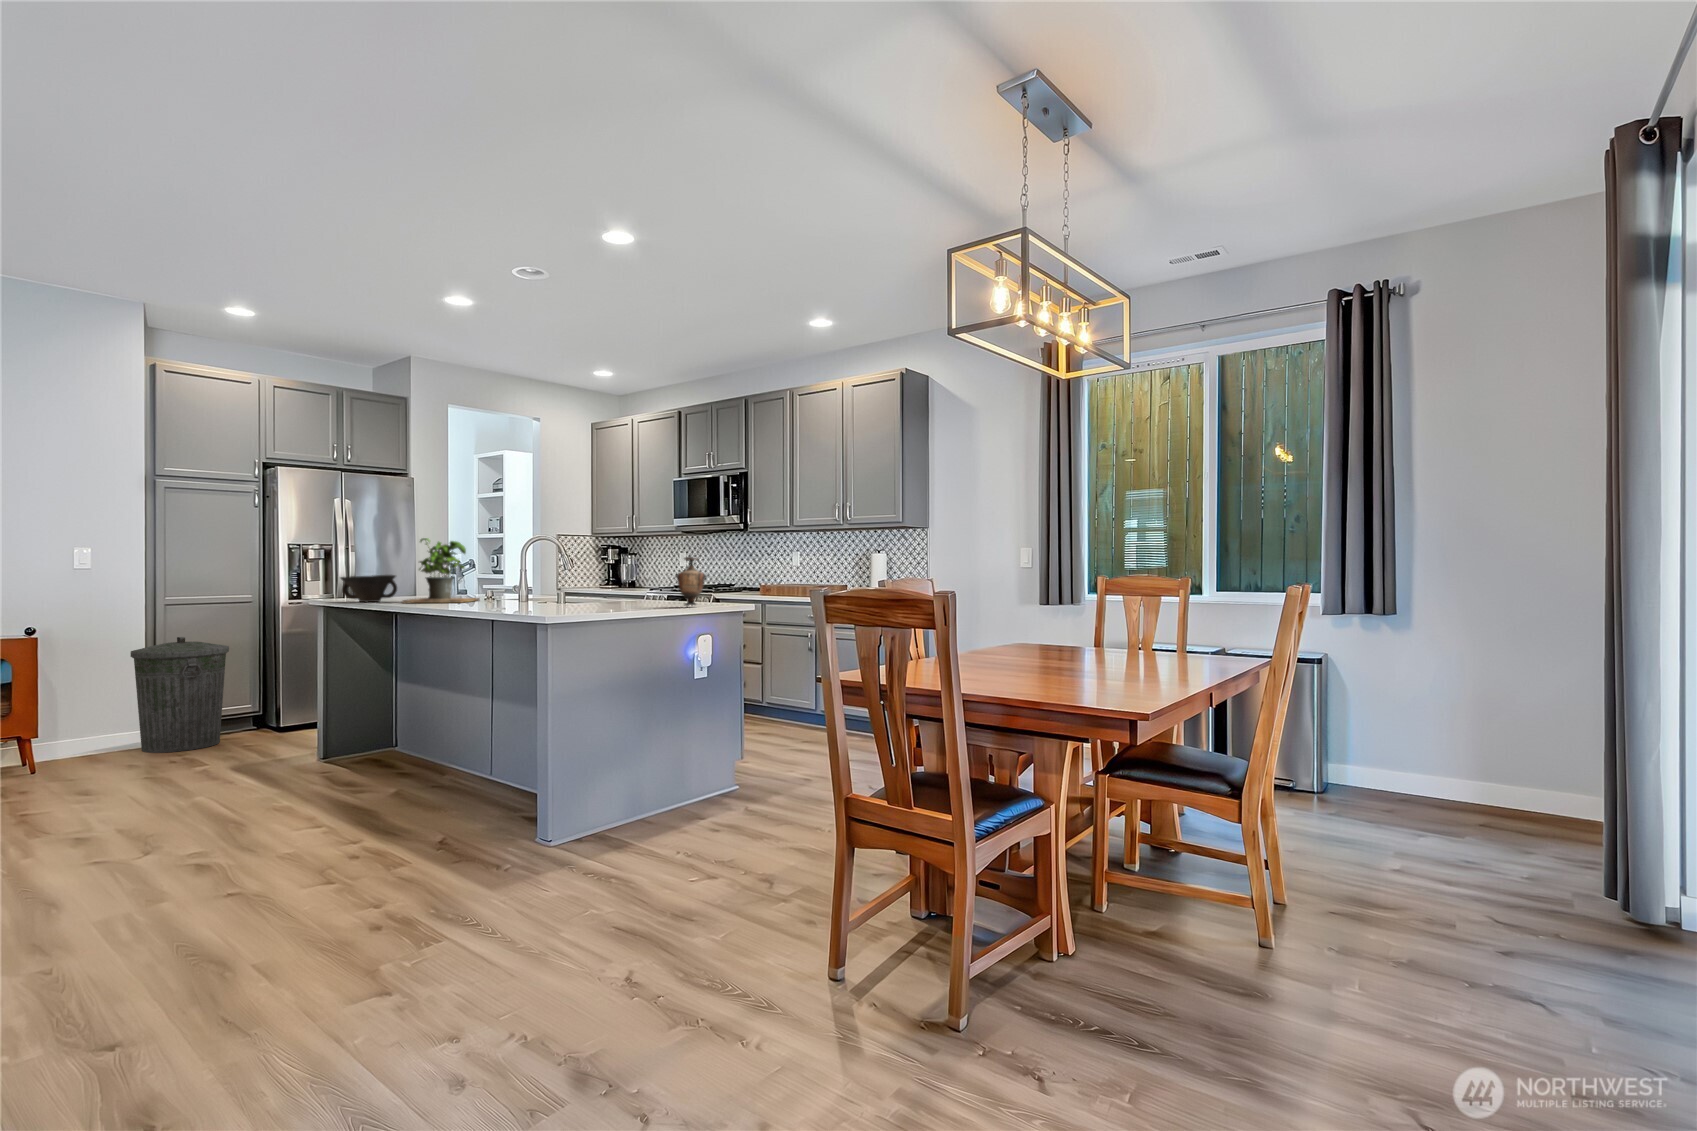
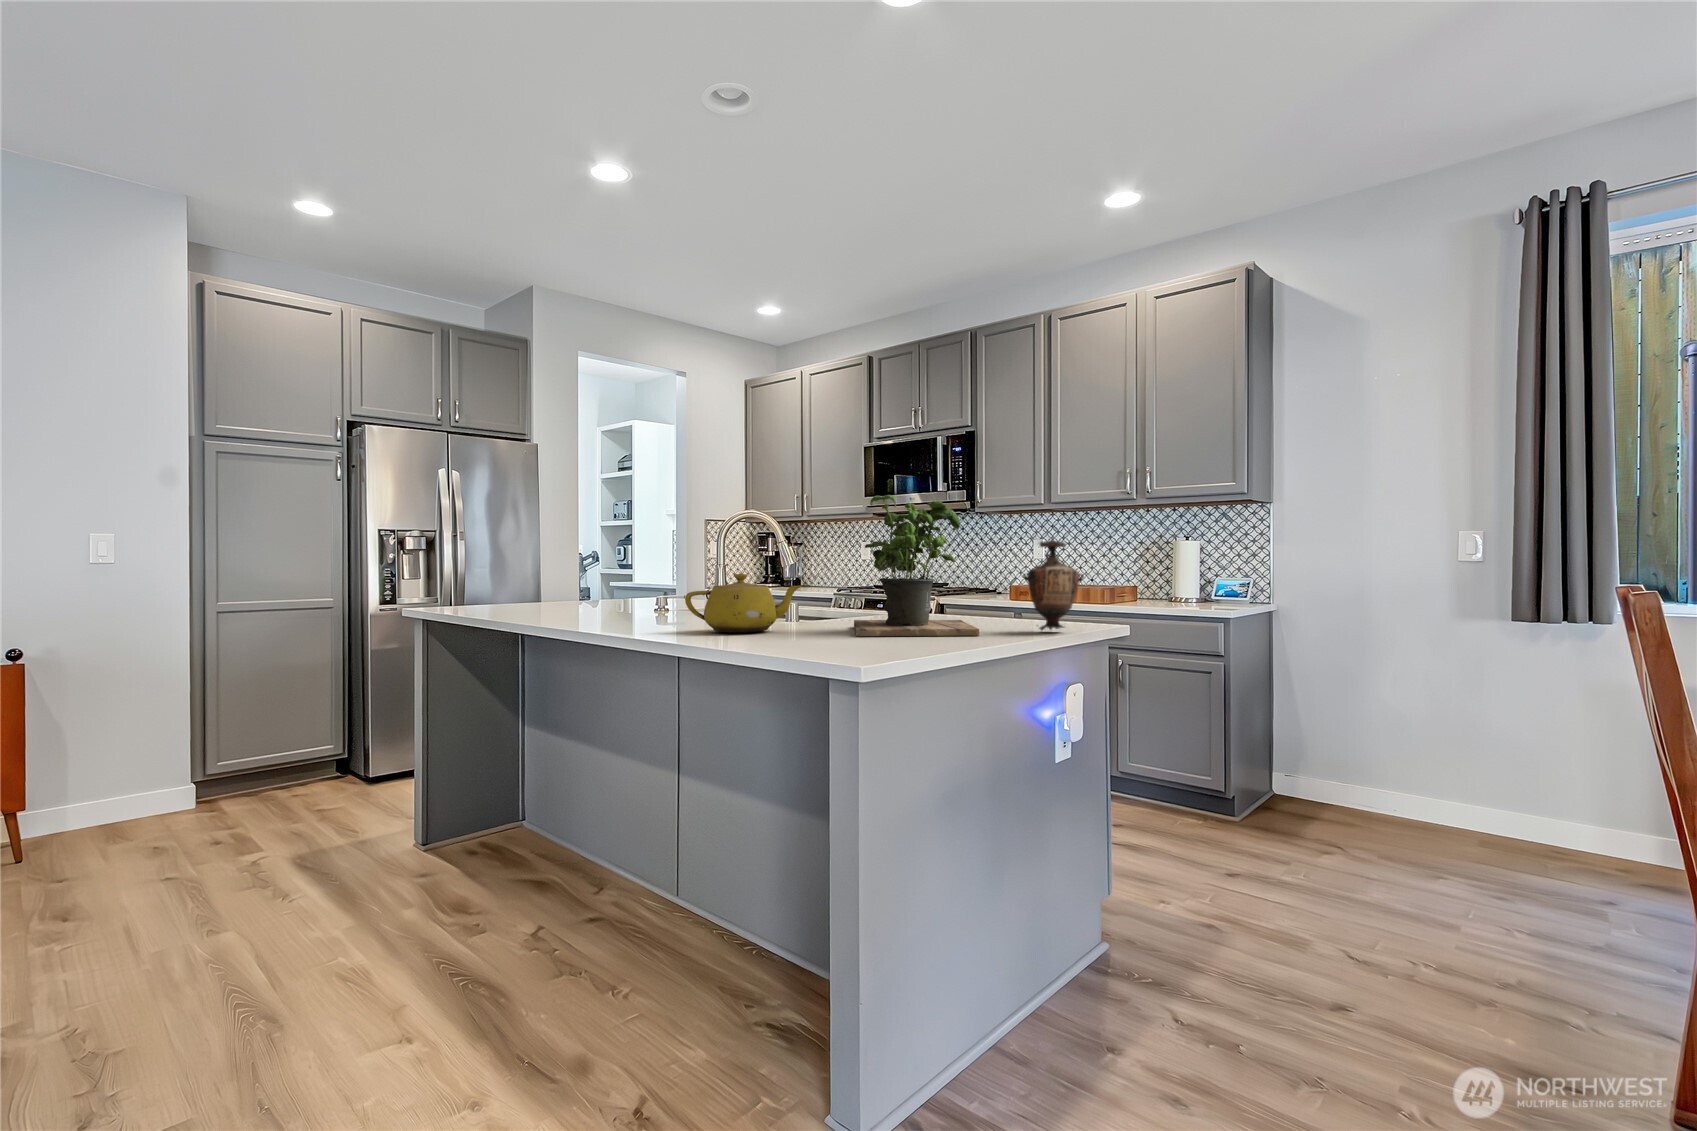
potted plant: present [403,538,480,603] -> present [854,495,979,636]
bowl: present [341,575,397,602] -> none [444,571,527,613]
teapot: none [484,575,554,608] -> present [685,574,802,633]
trash can: present [131,637,229,753] -> none [165,658,299,823]

